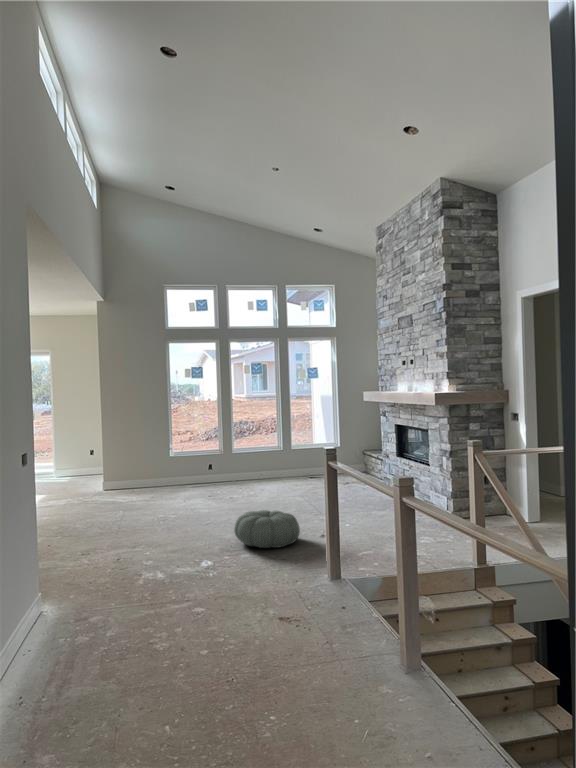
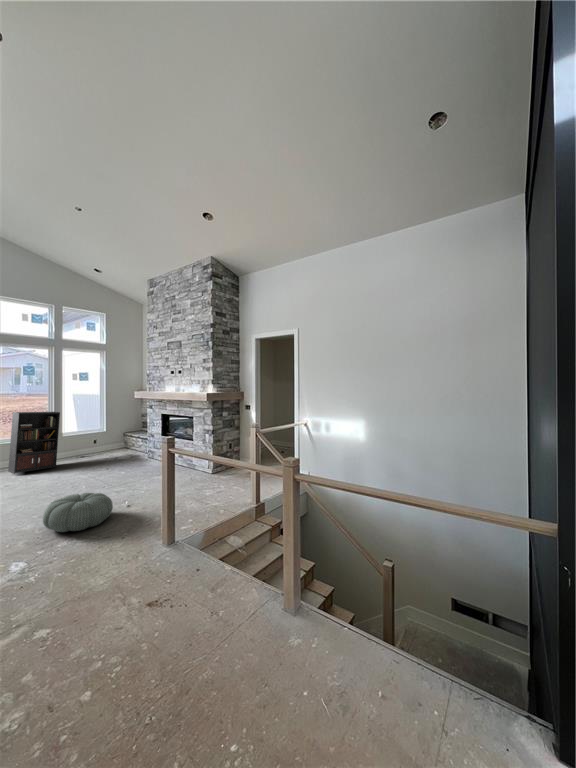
bookcase: none [236,417,282,488] -> present [8,412,60,474]

